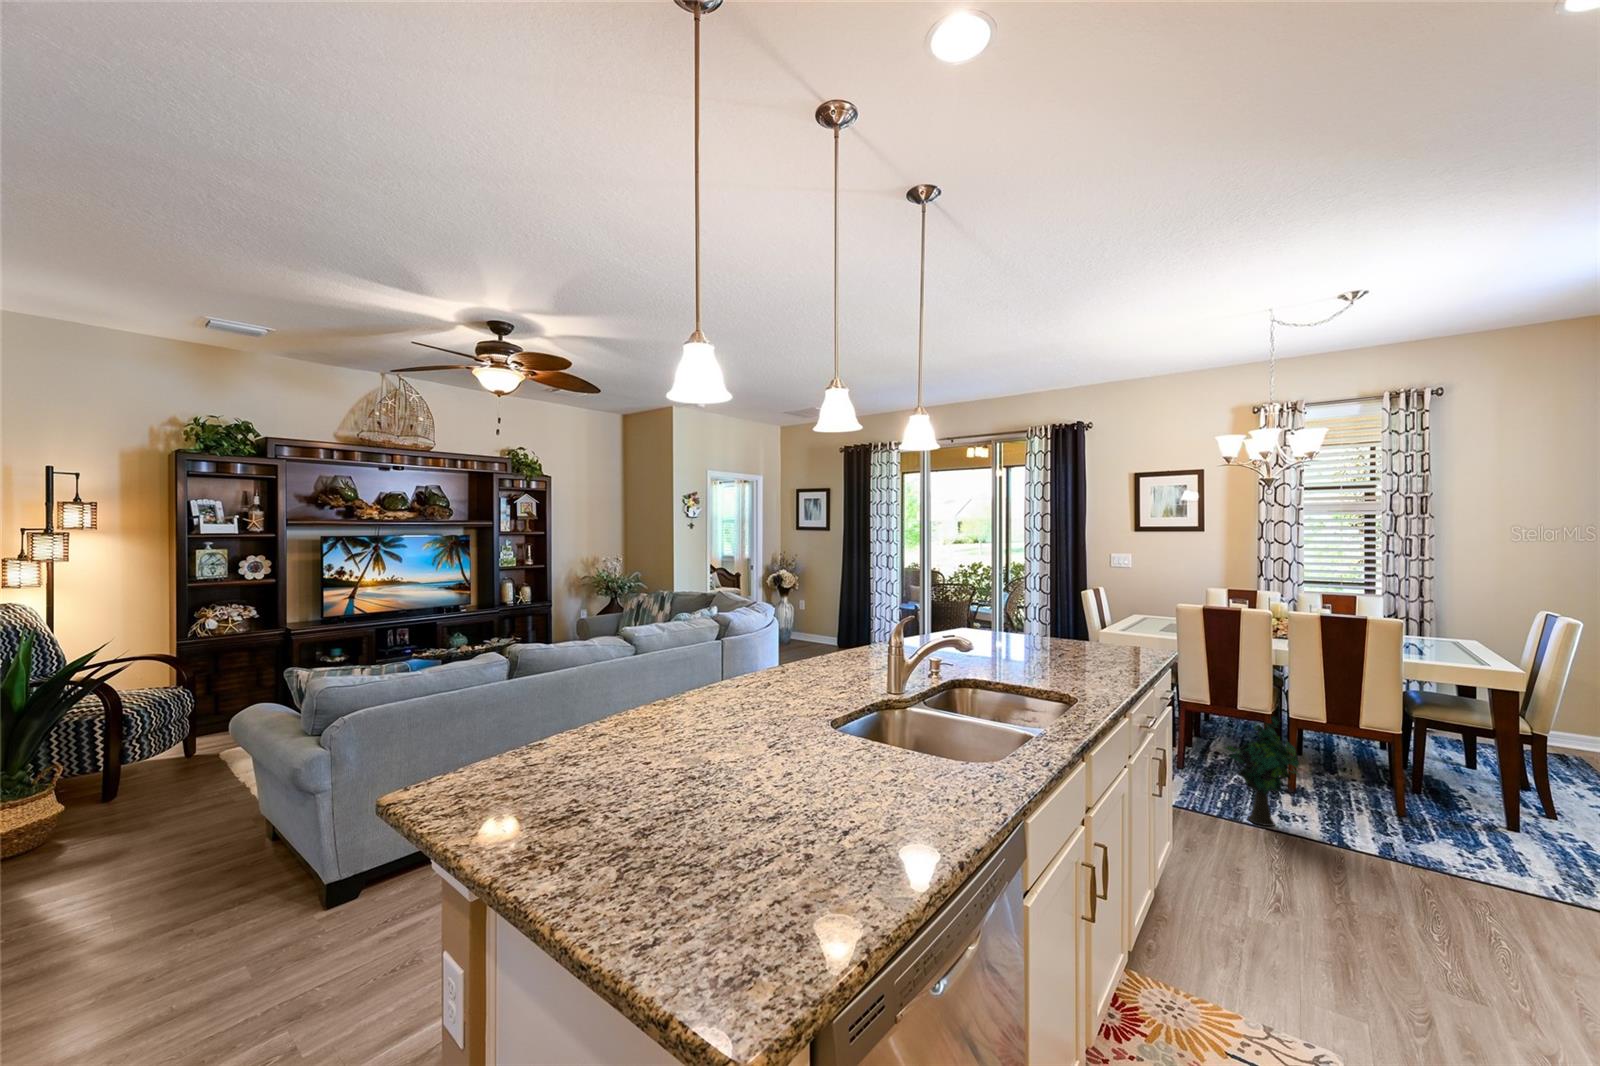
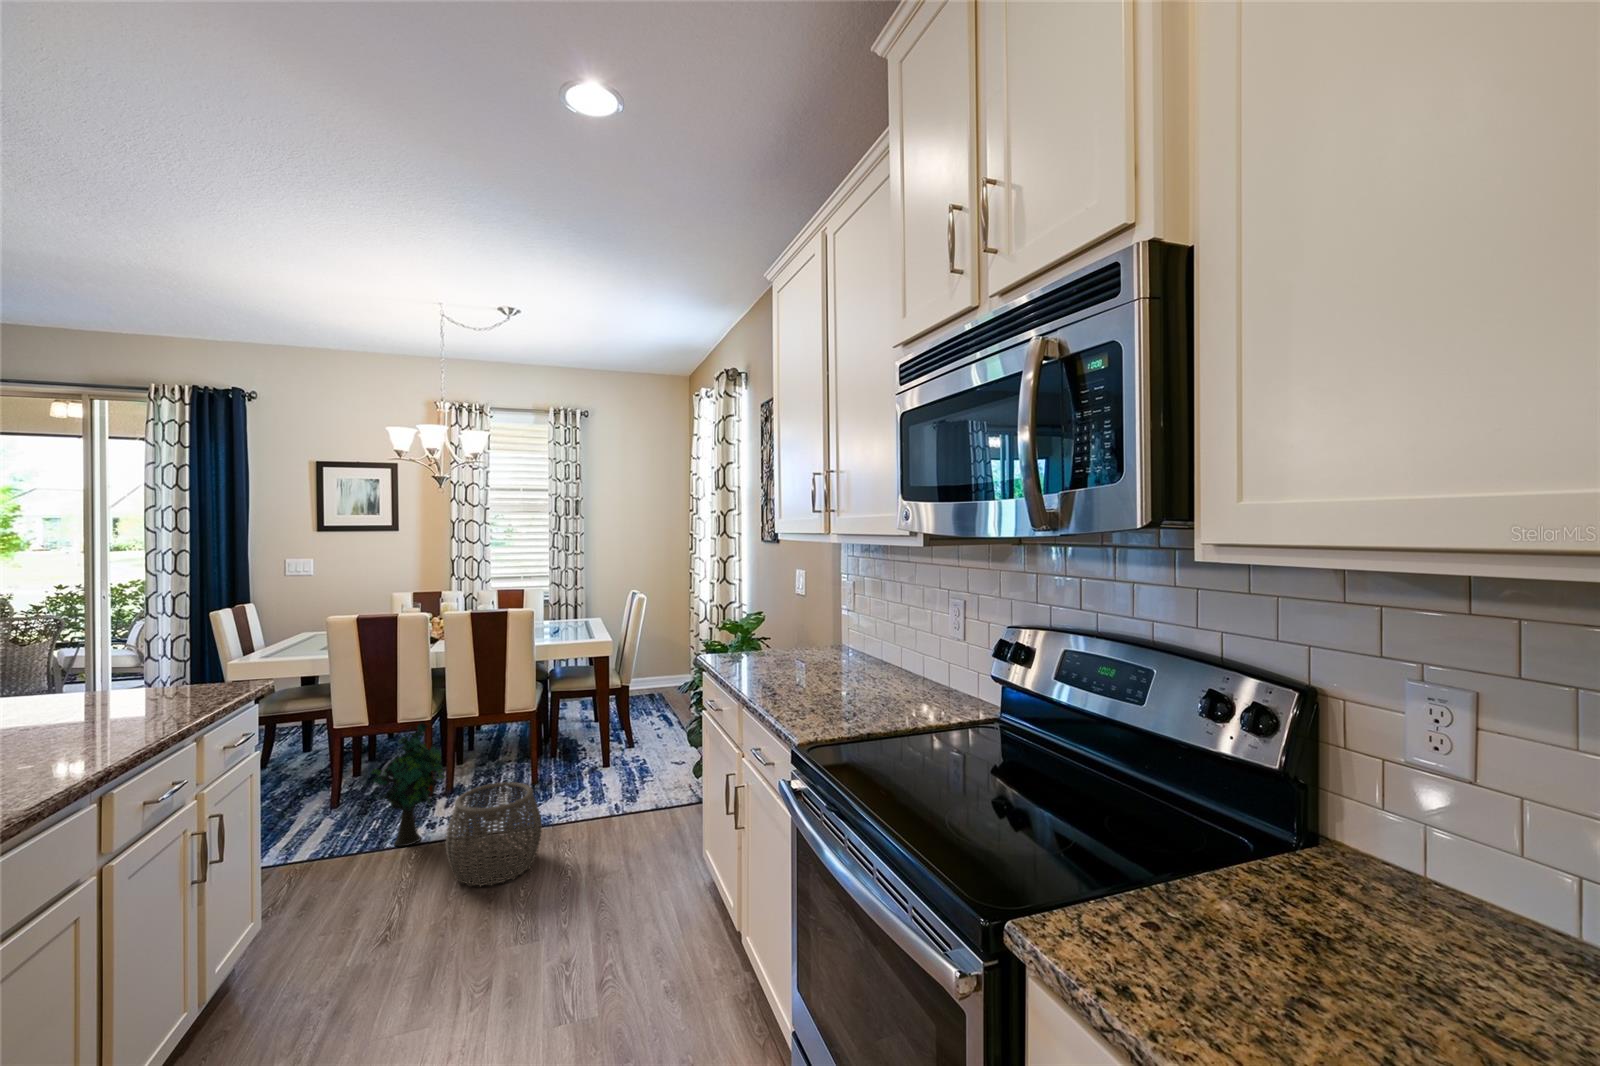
woven basket: none [1318,796,1443,909] -> present [445,782,542,886]

